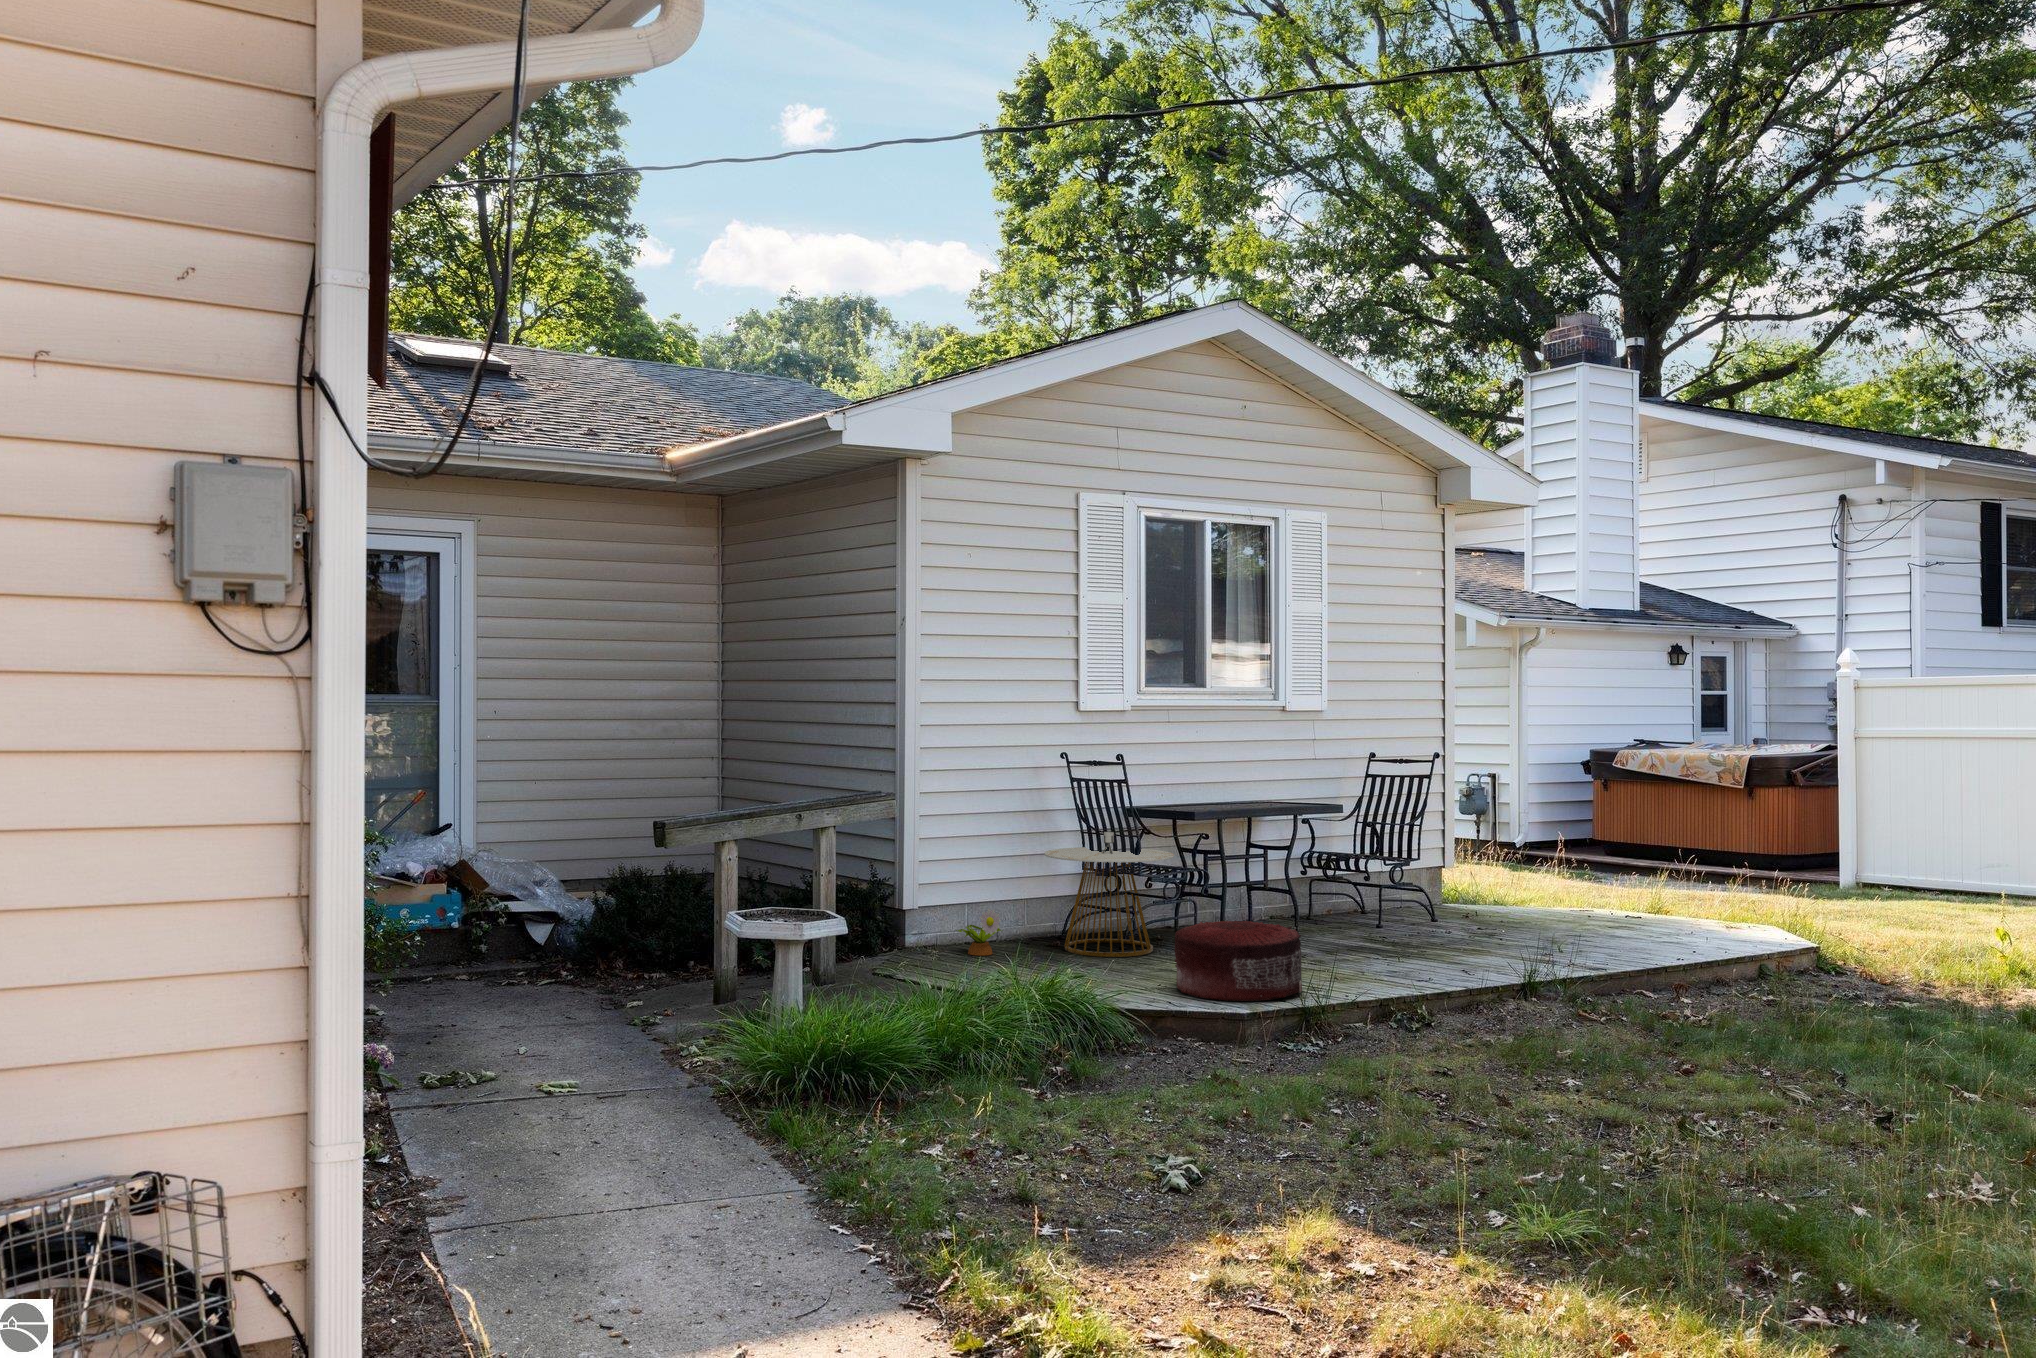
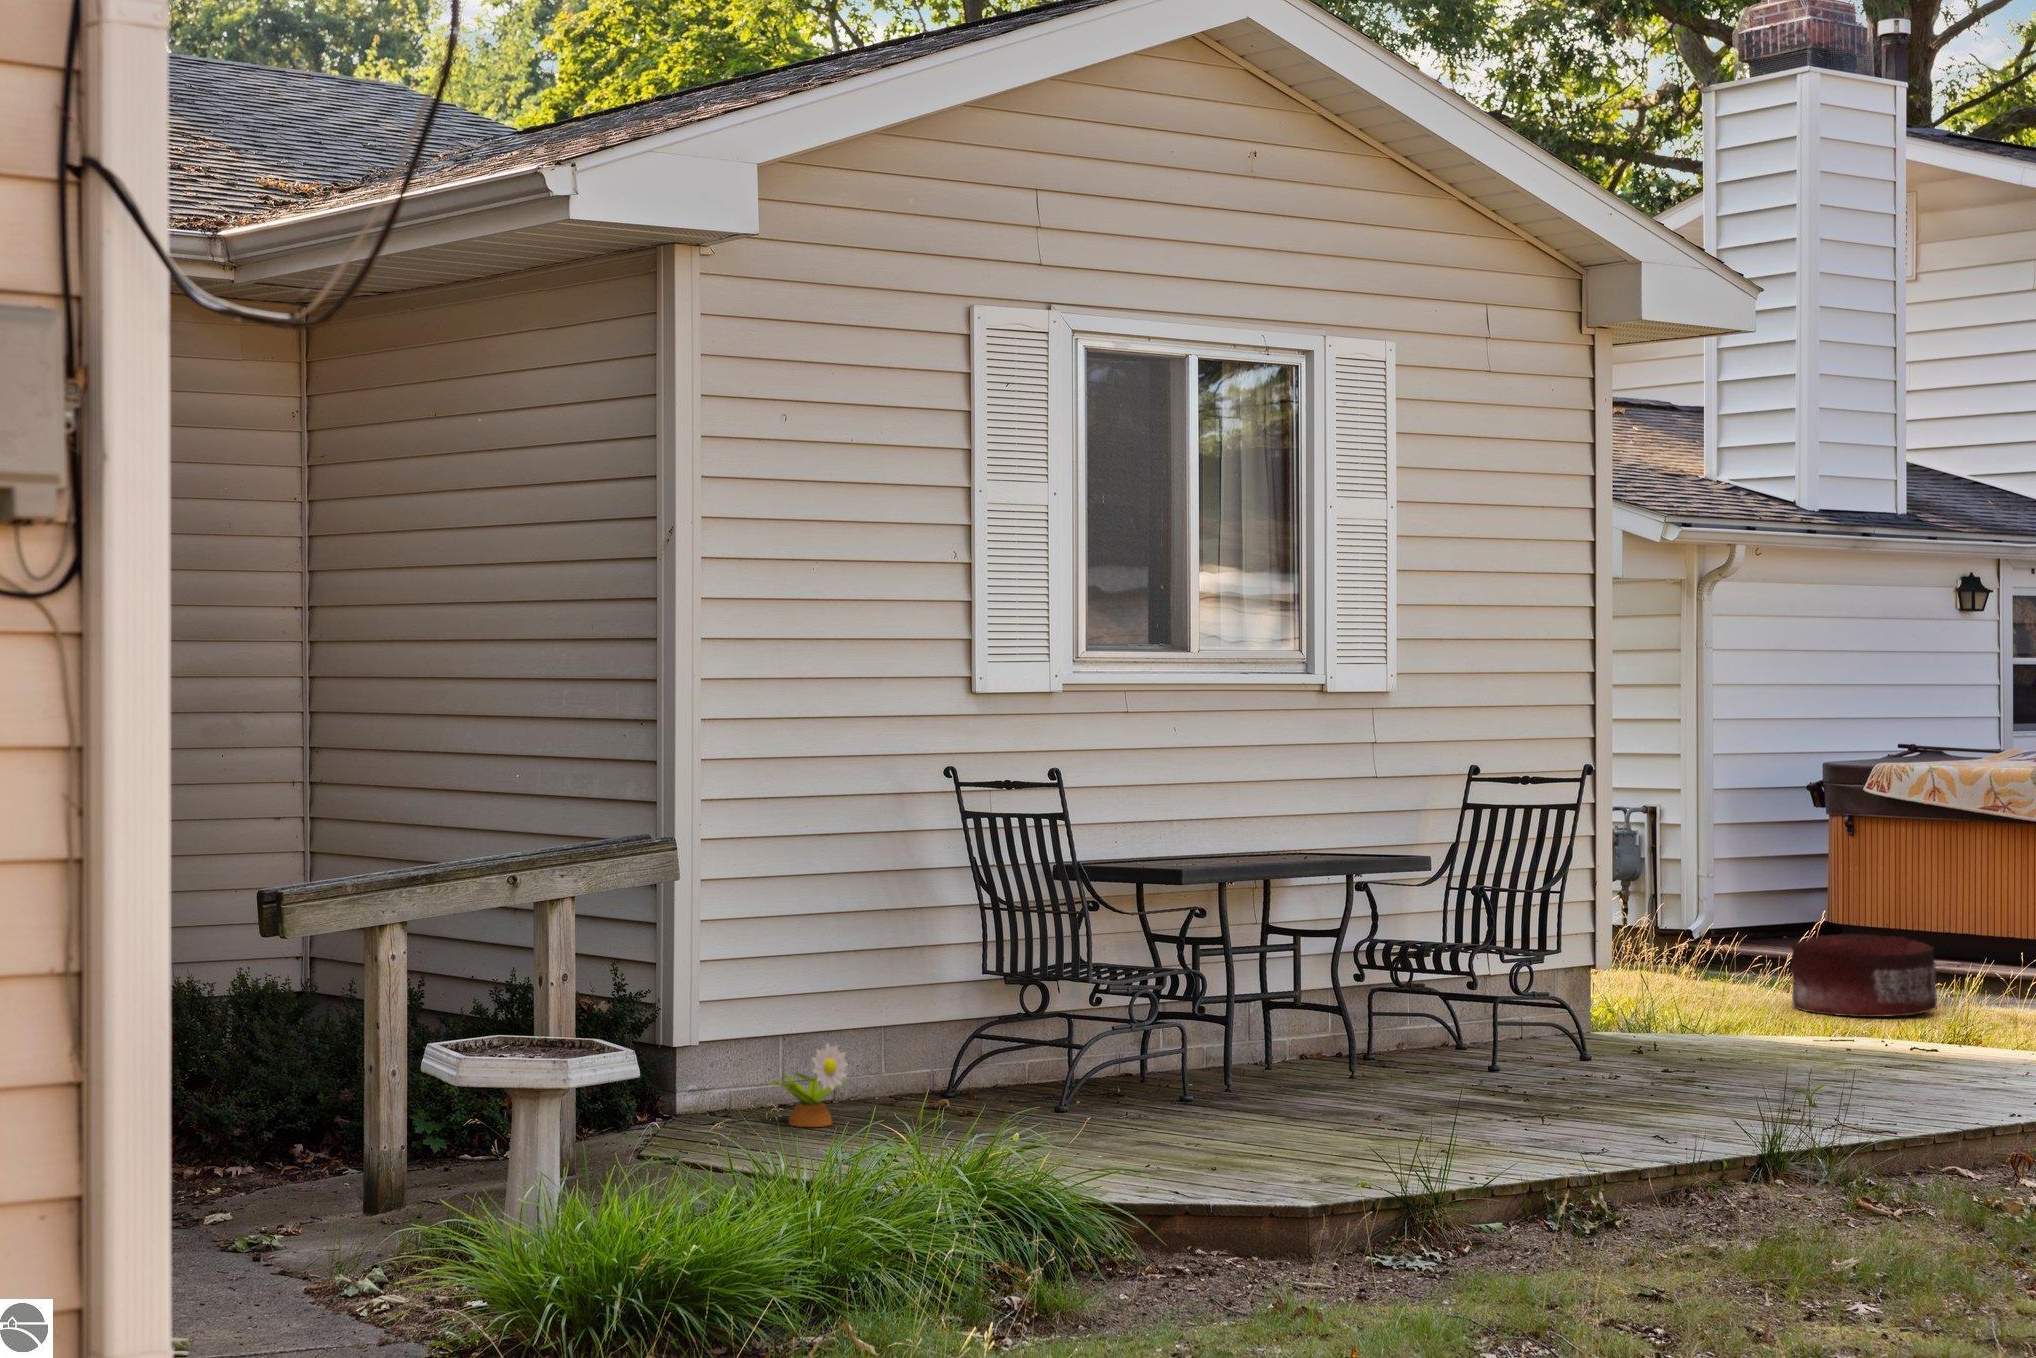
side table: present [1045,832,1174,957] -> none [920,906,1149,1126]
pouf: present [1174,920,1302,1001] -> present [1791,934,1937,1017]

